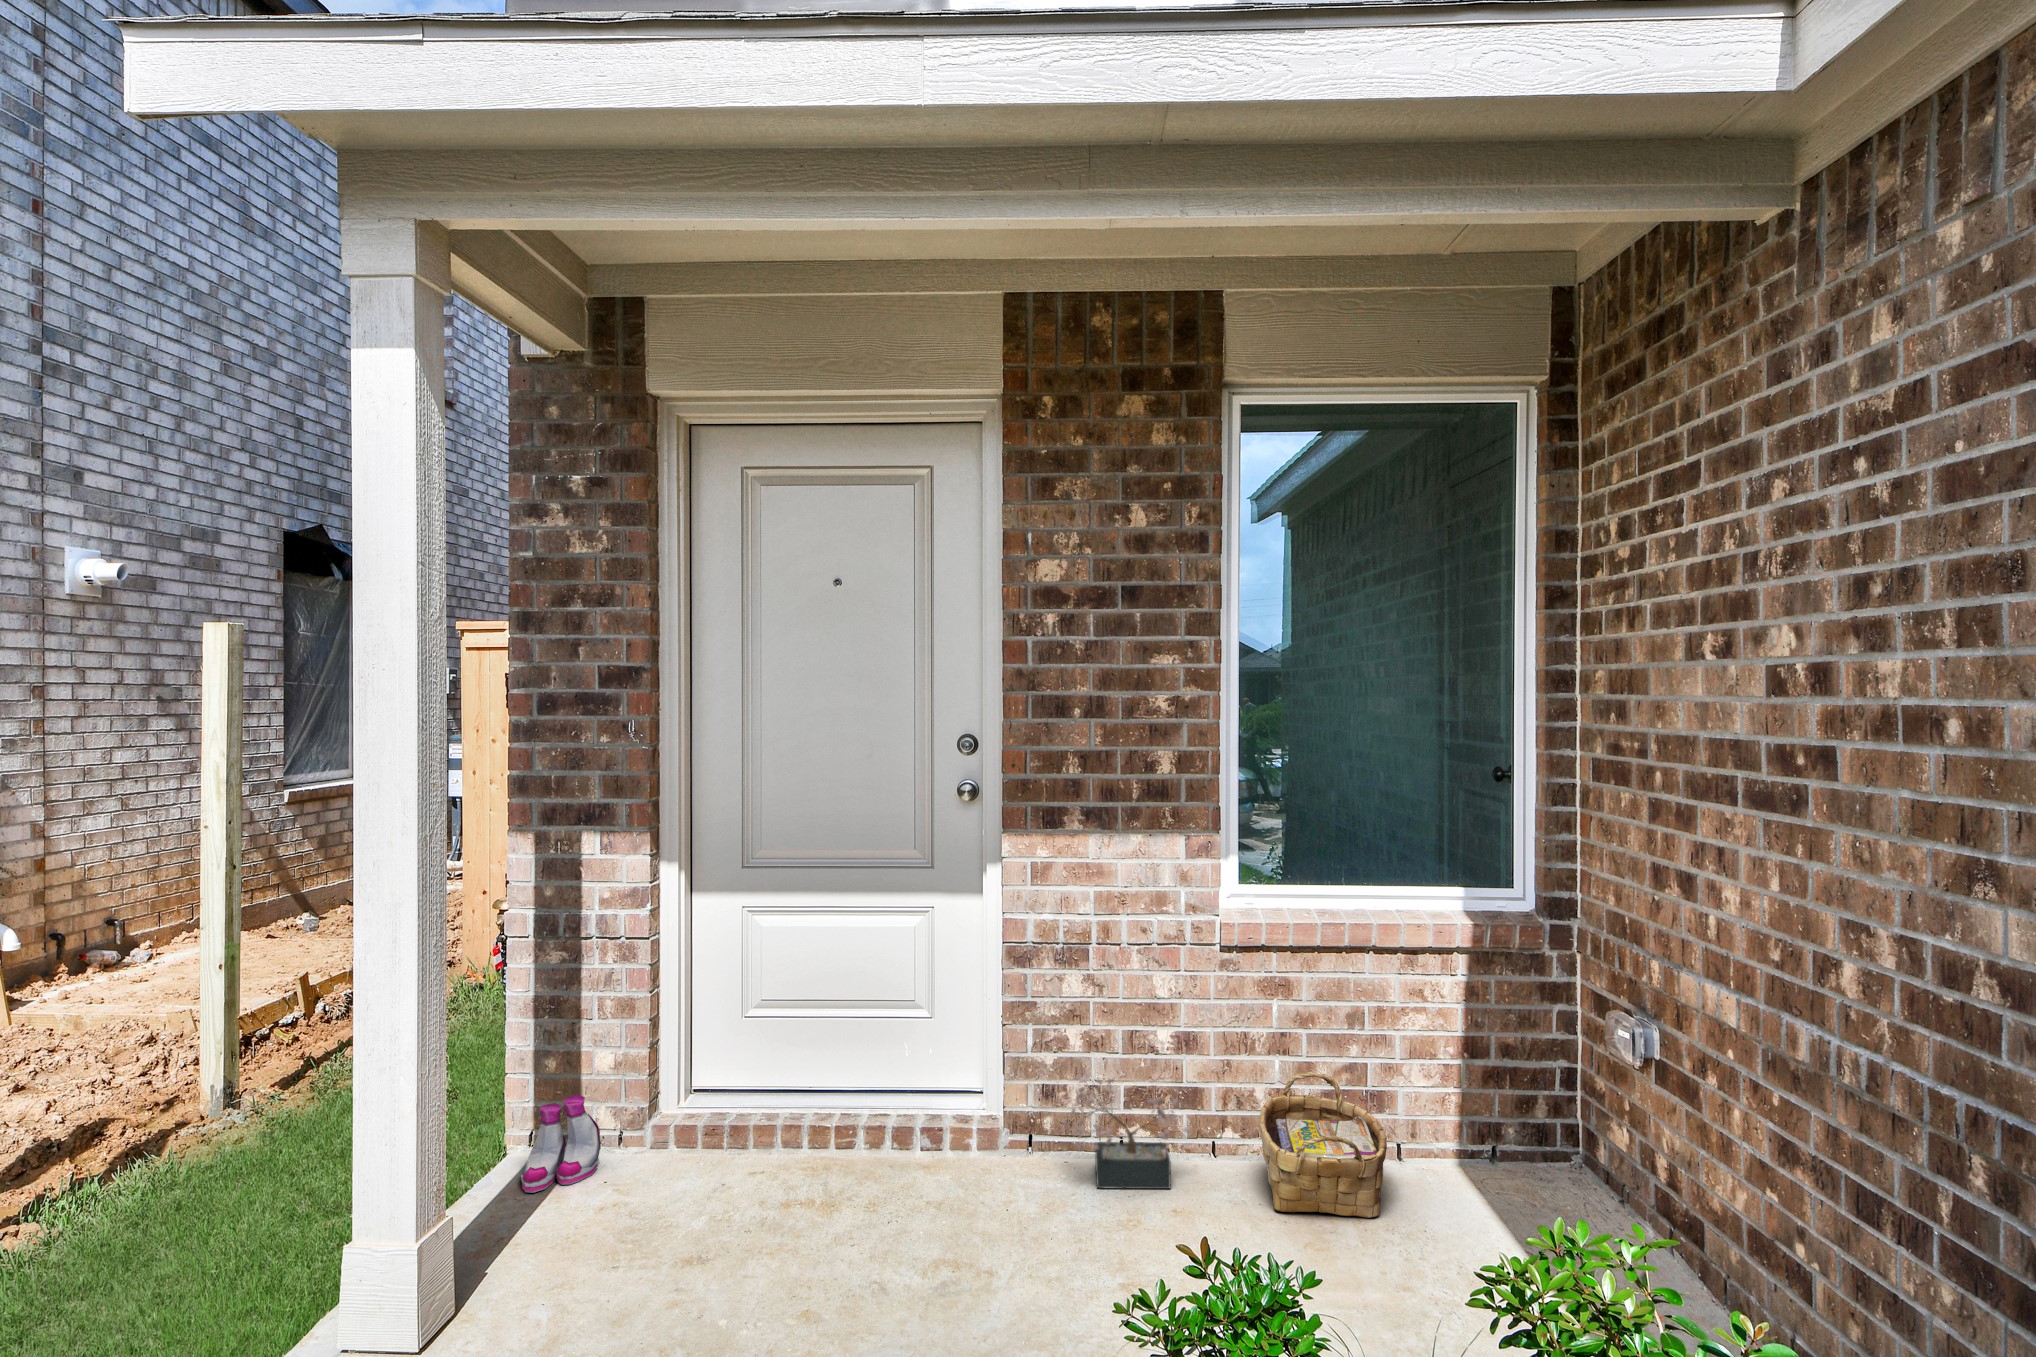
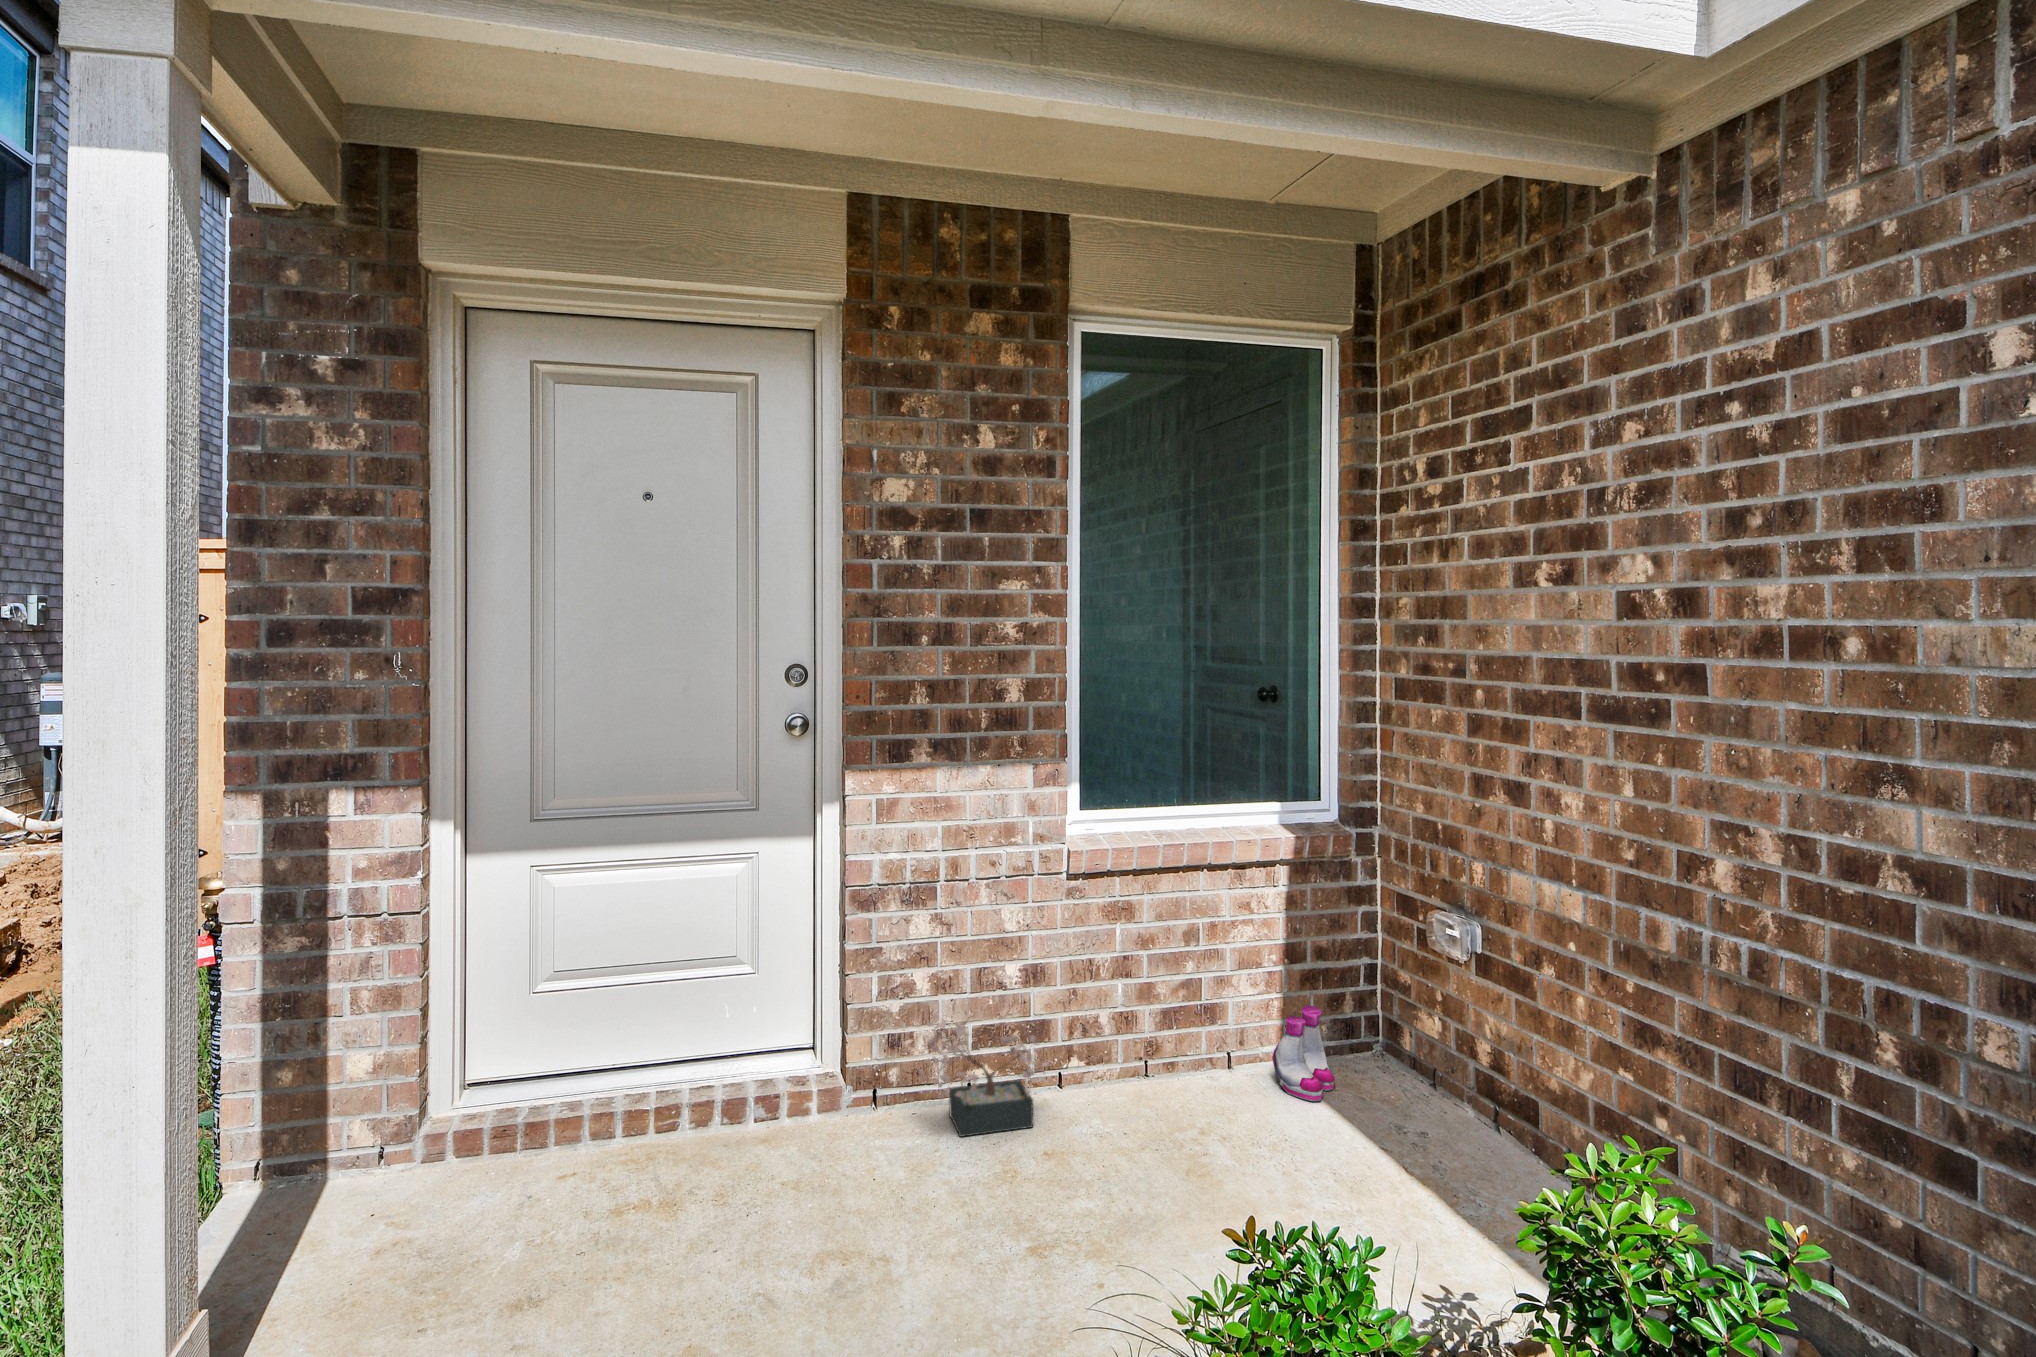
woven basket: present [1259,1072,1387,1218] -> none [1114,994,1244,1137]
boots: present [521,1094,601,1193] -> present [1272,1005,1335,1101]

